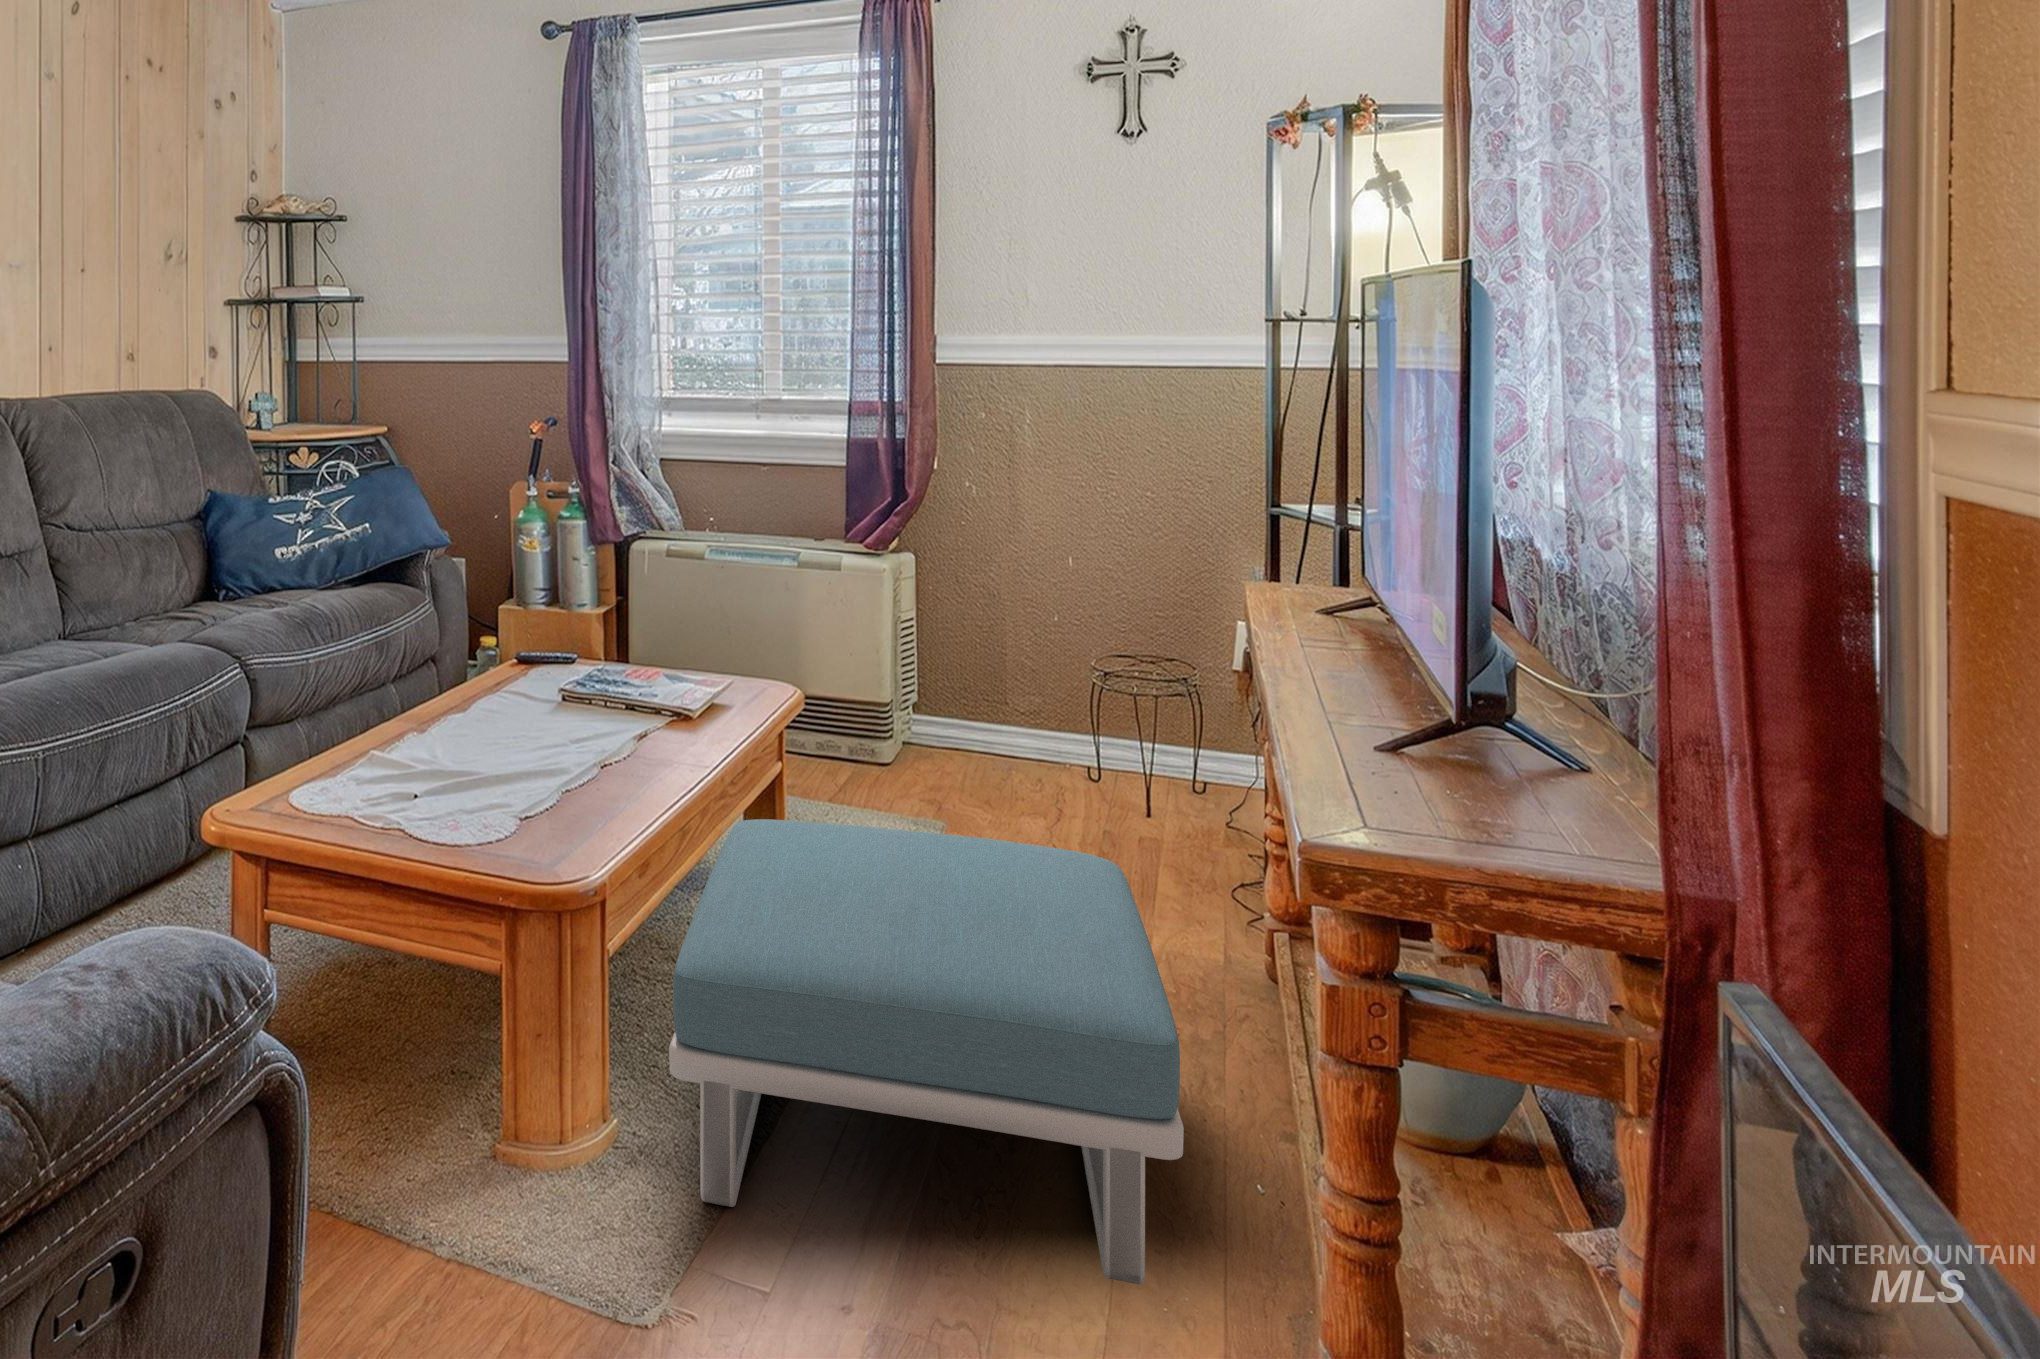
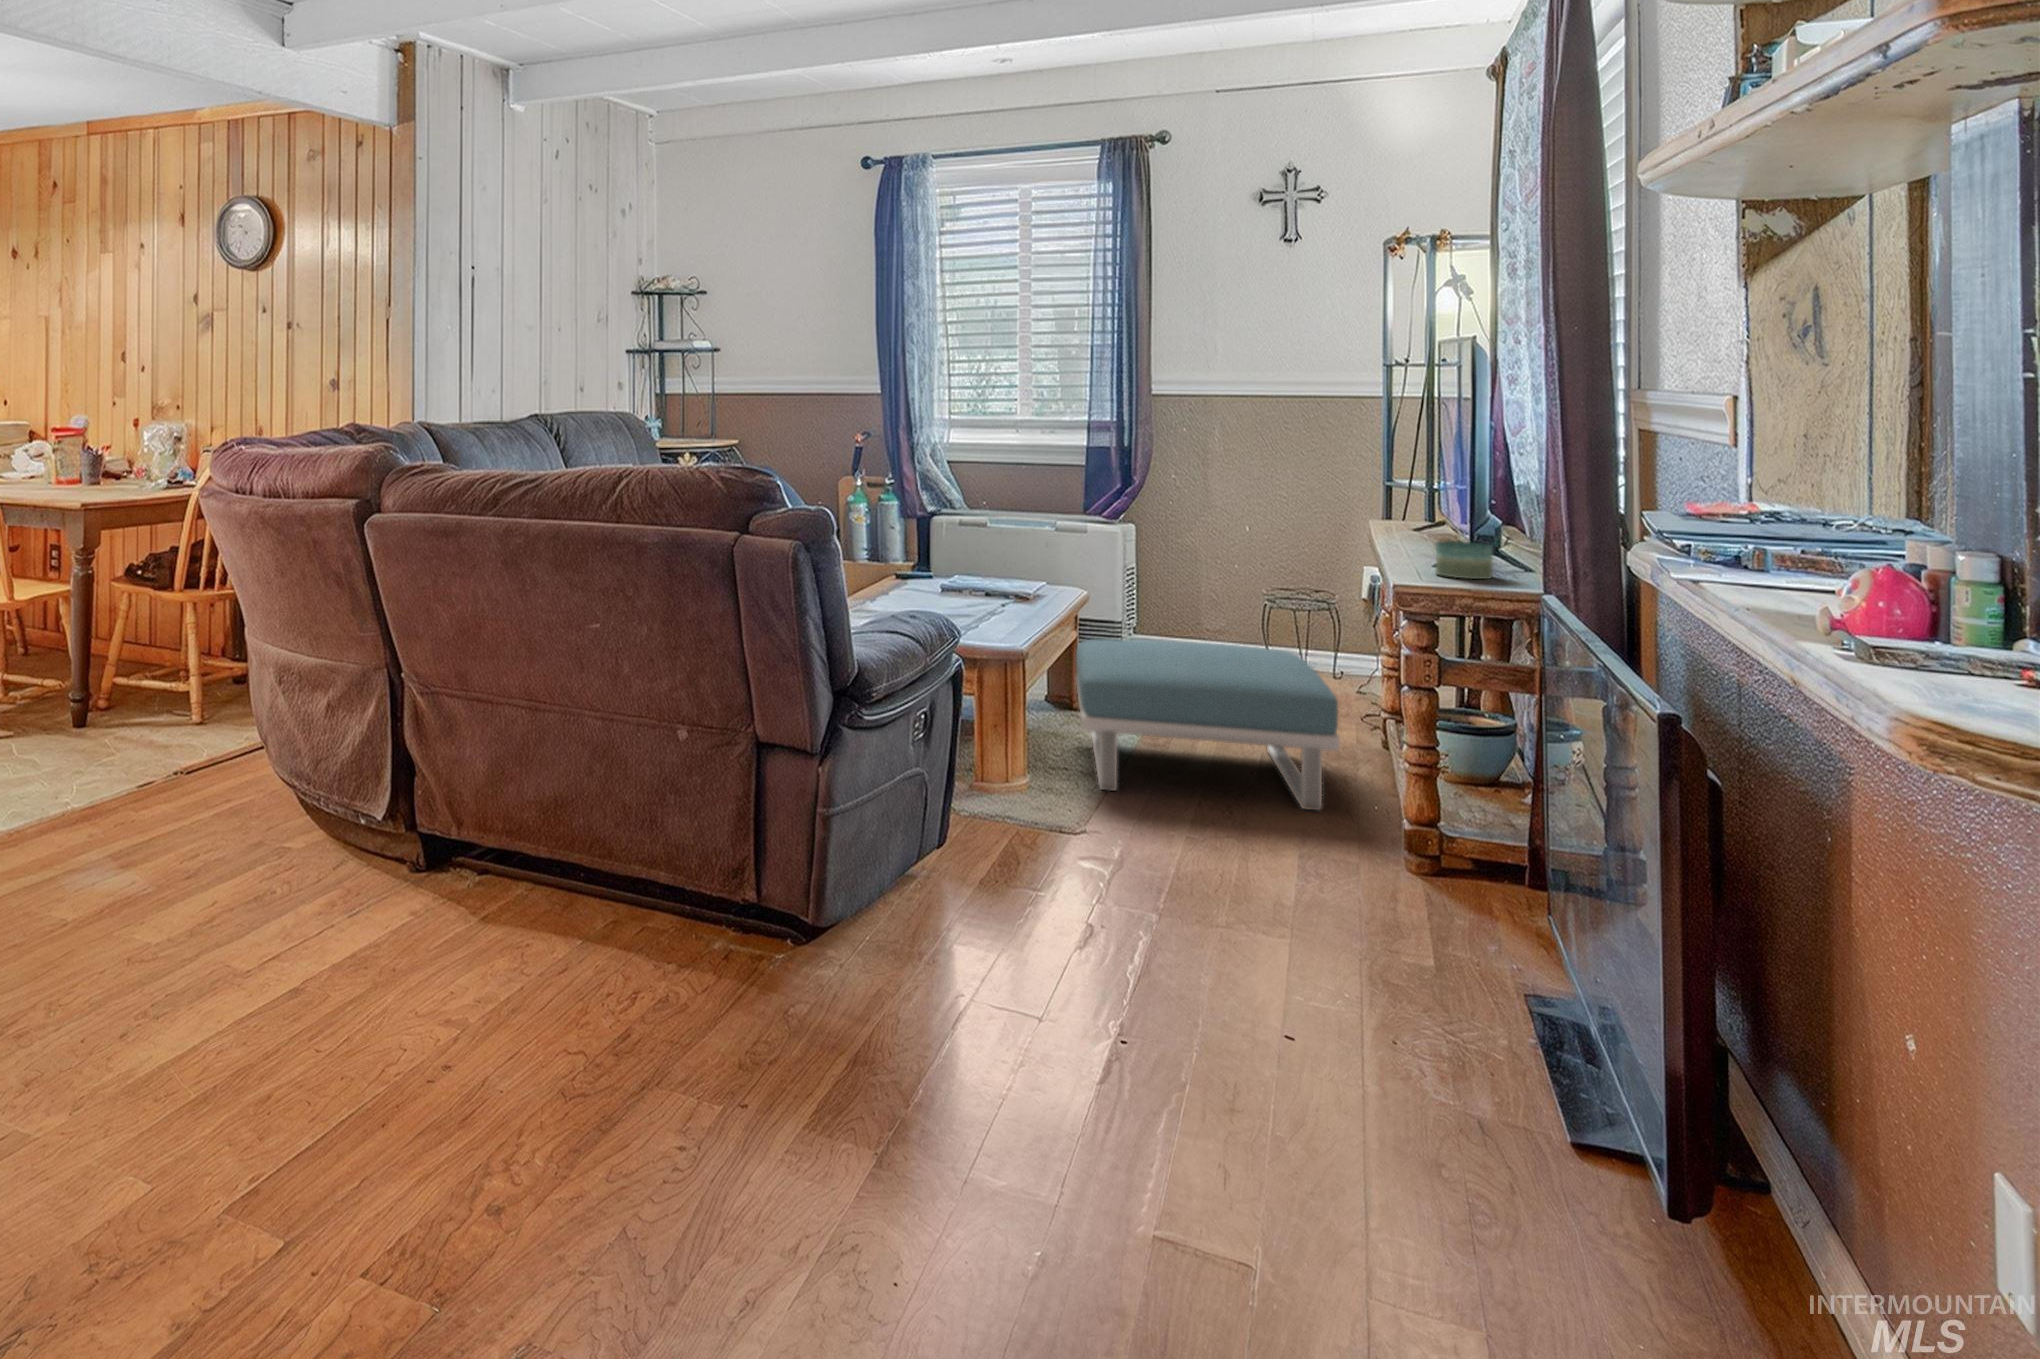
candle: none [1390,714,1521,819] -> present [1436,541,1493,579]

